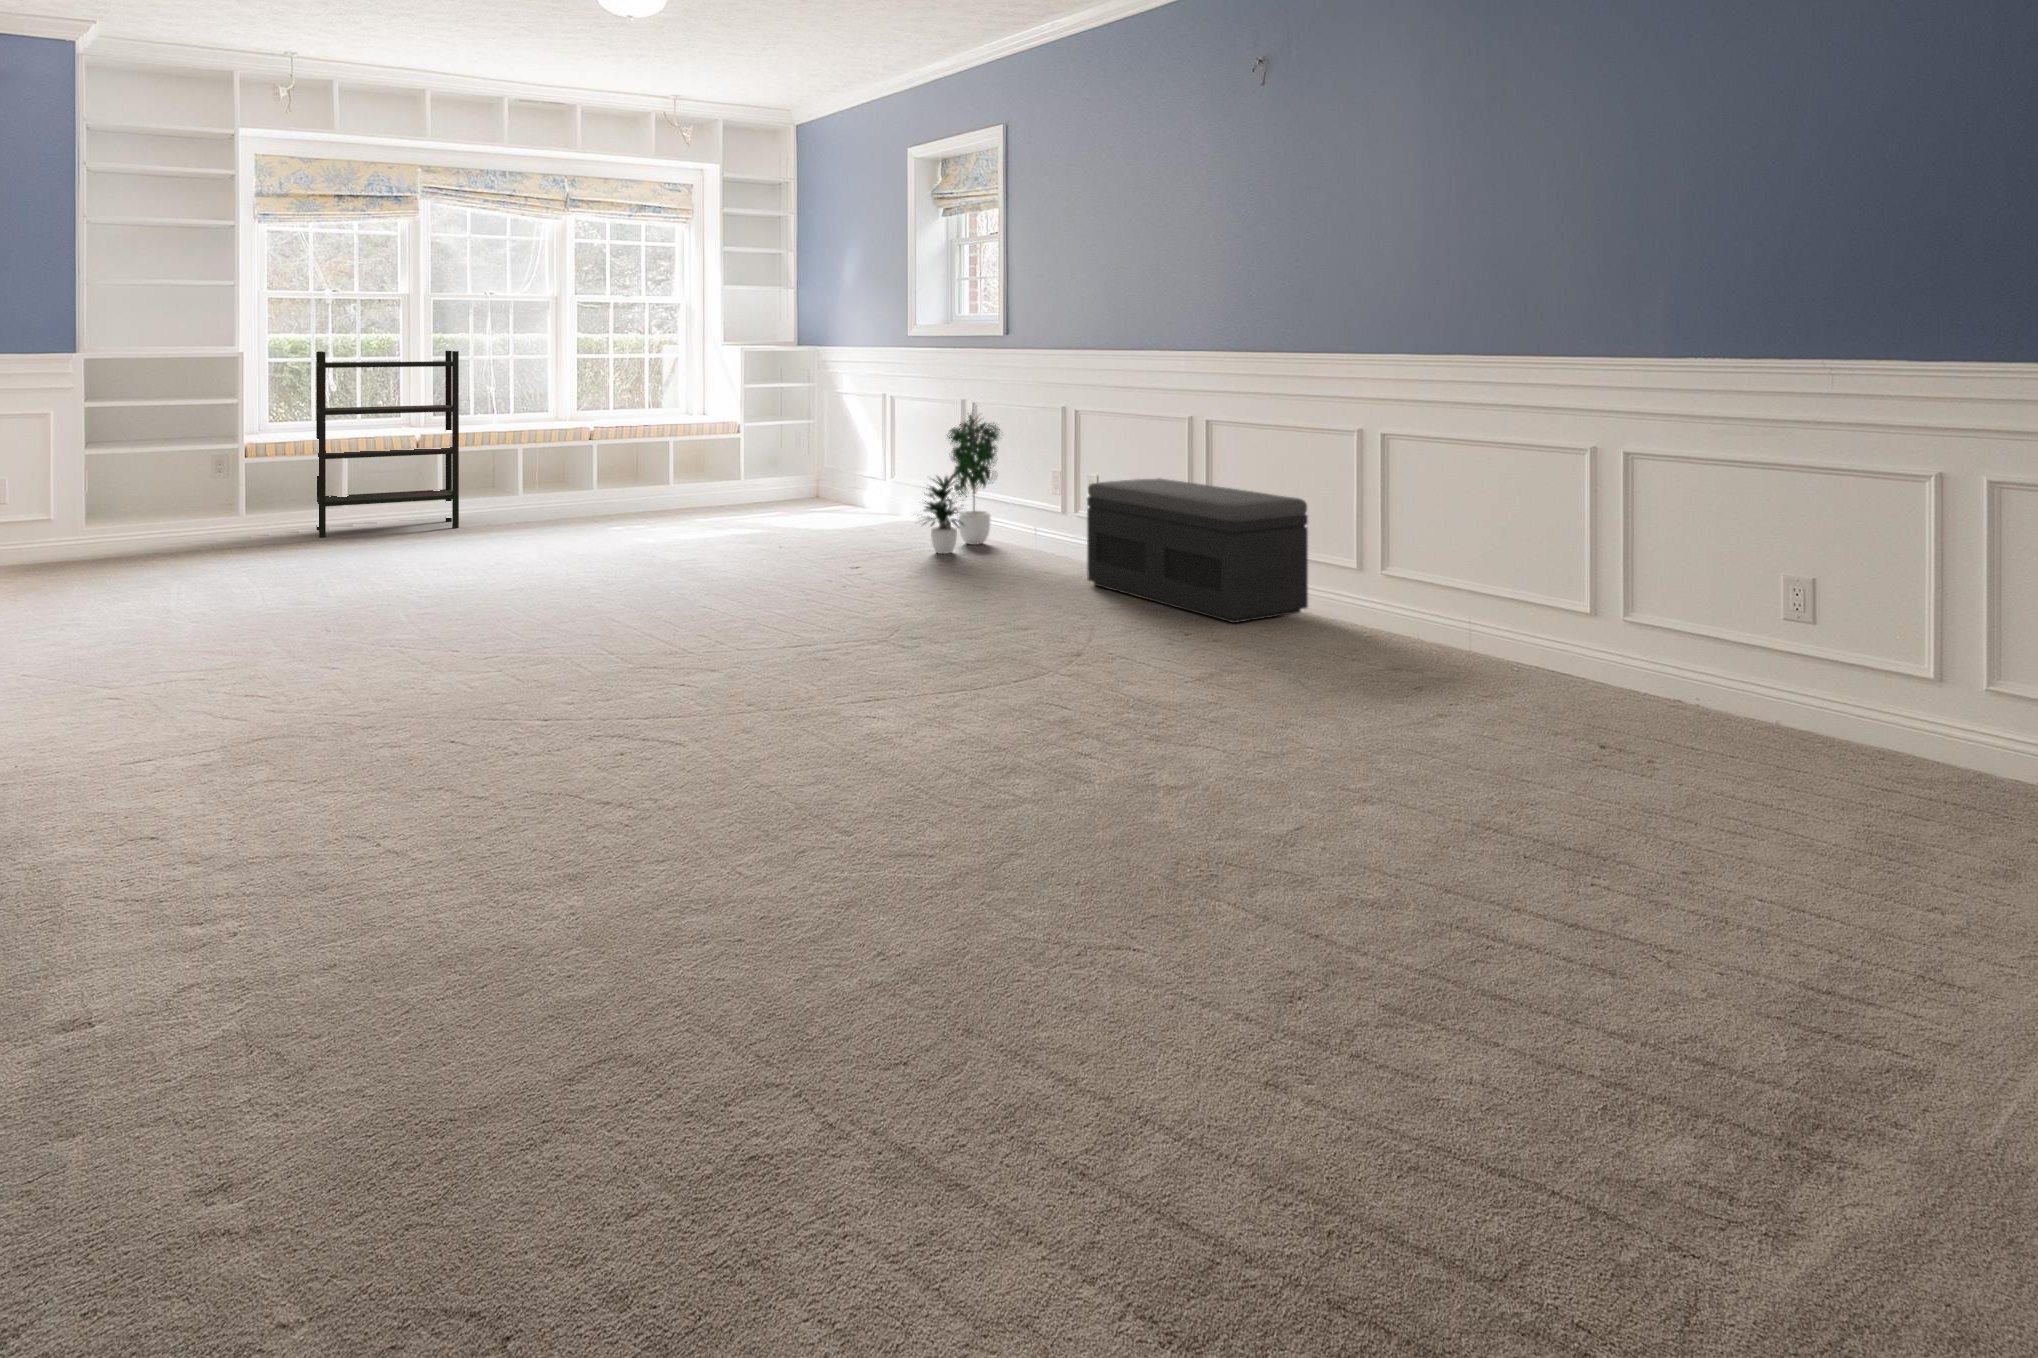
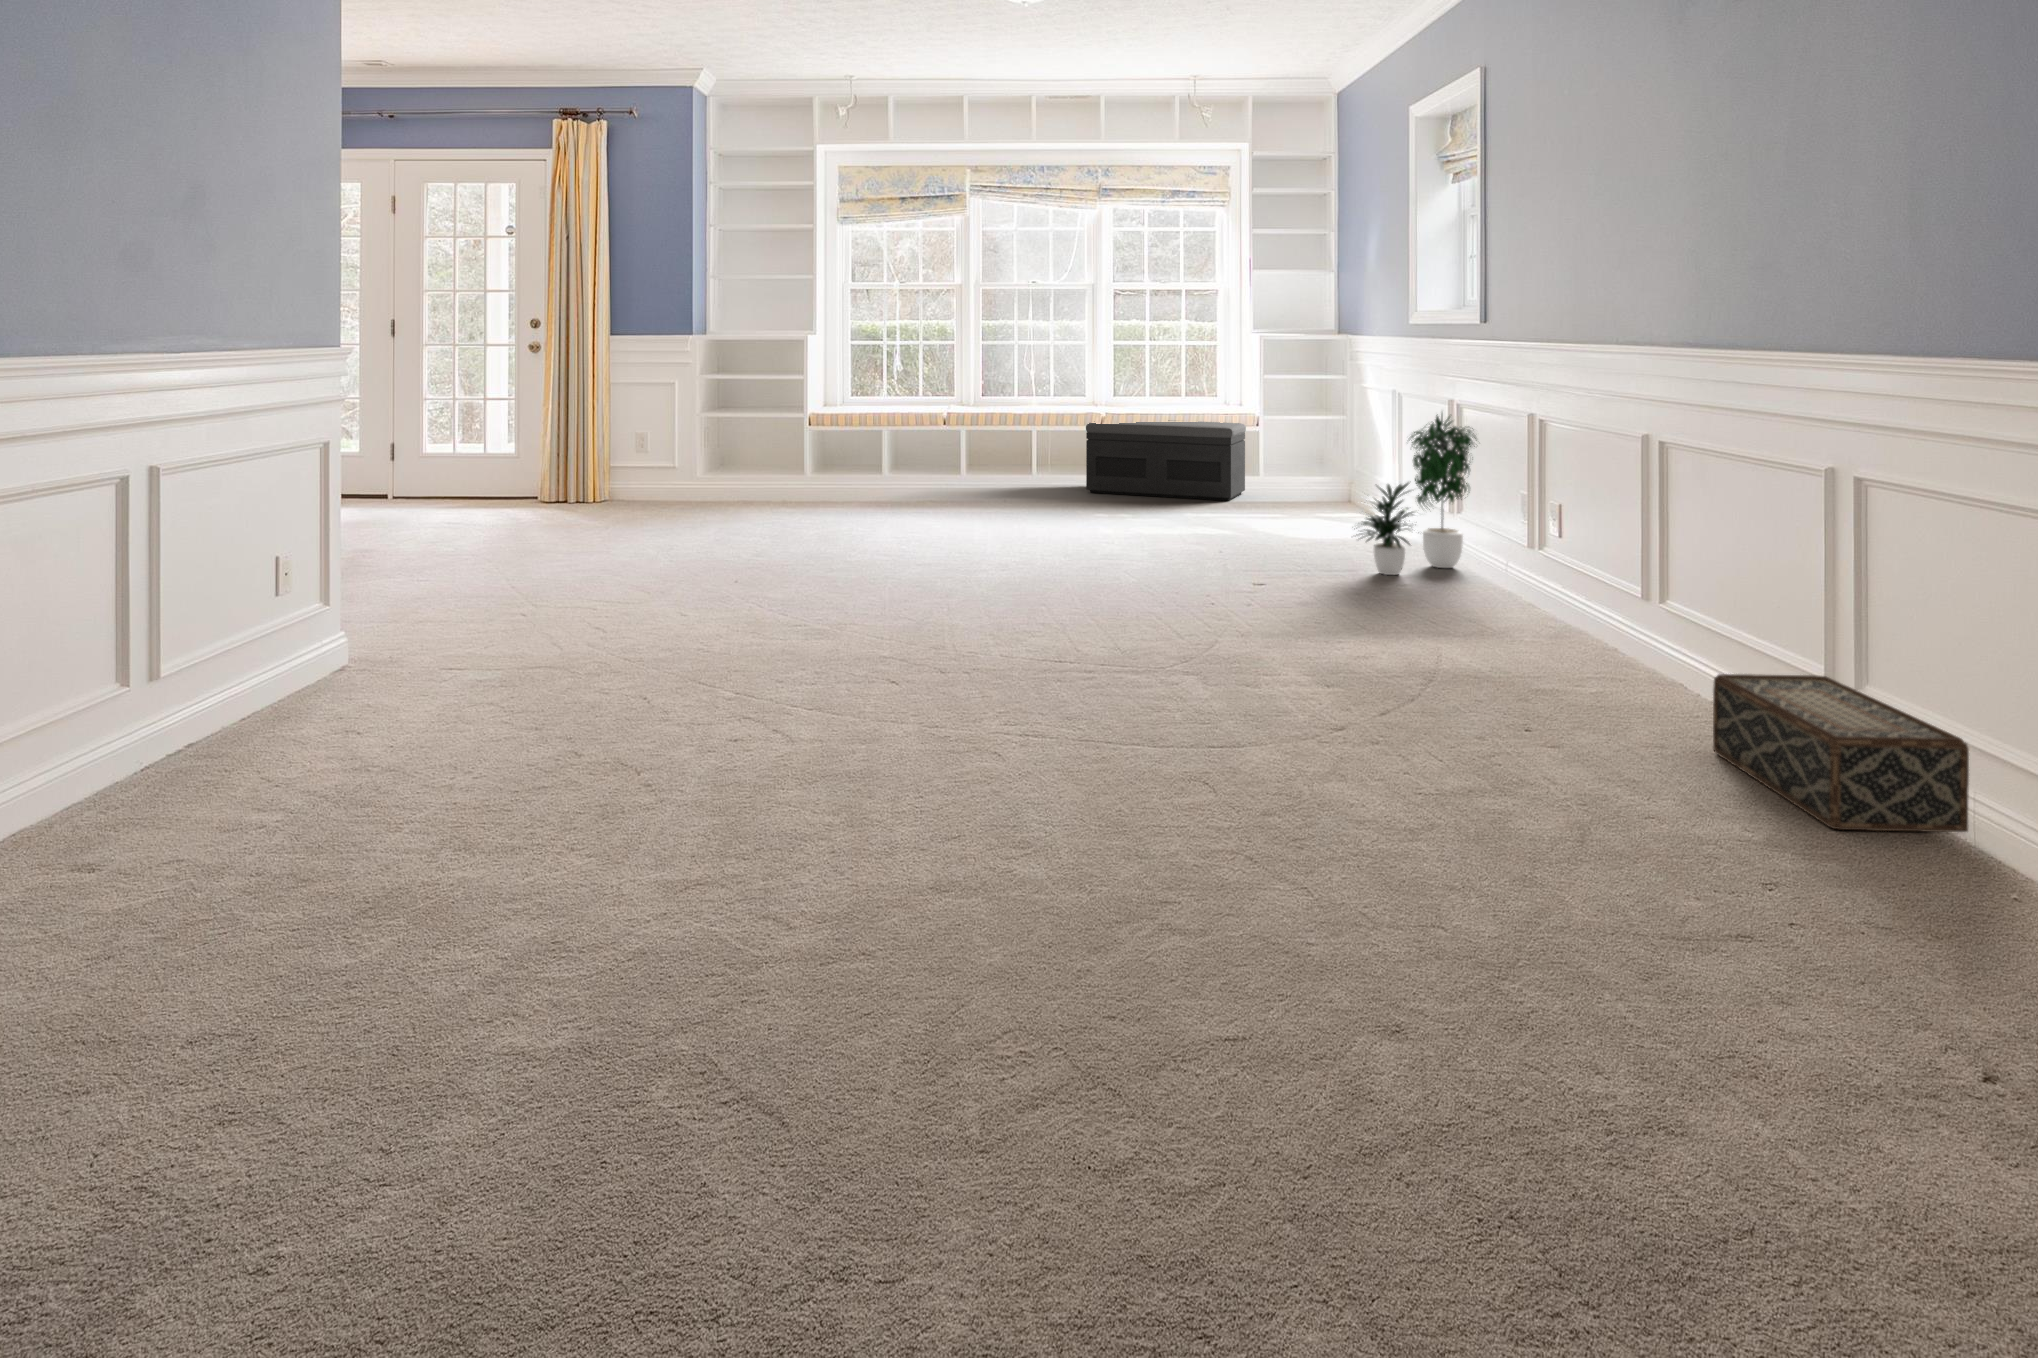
bookshelf: present [316,351,459,537] -> none [868,336,986,498]
storage bench: present [1087,478,1308,623] -> present [1086,420,1246,501]
woven basket: none [1303,571,1468,661] -> present [1713,674,1969,832]

